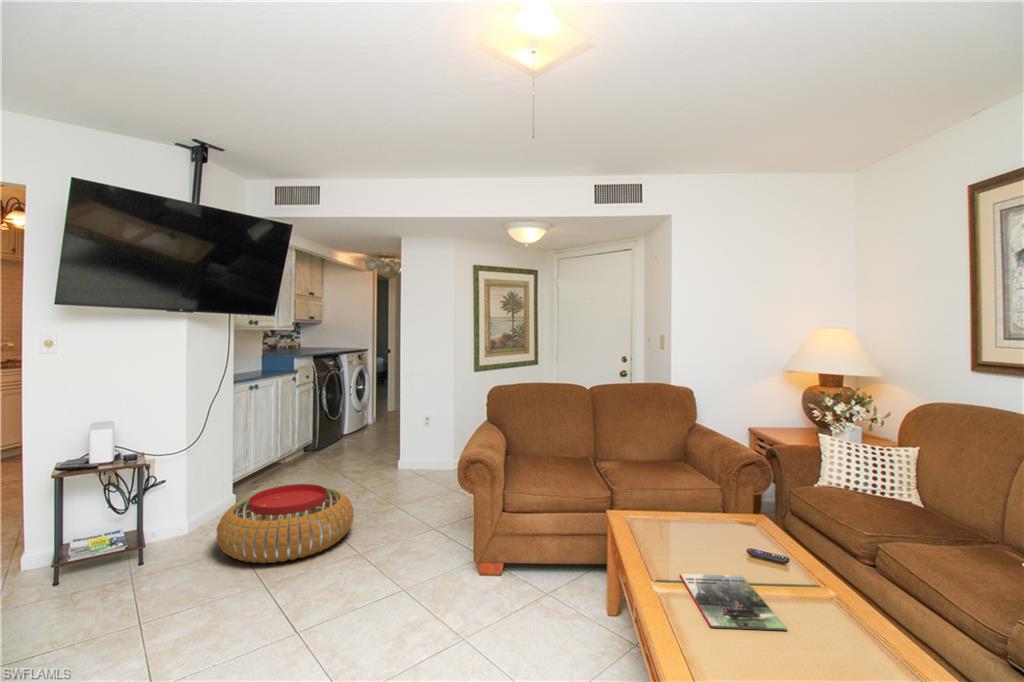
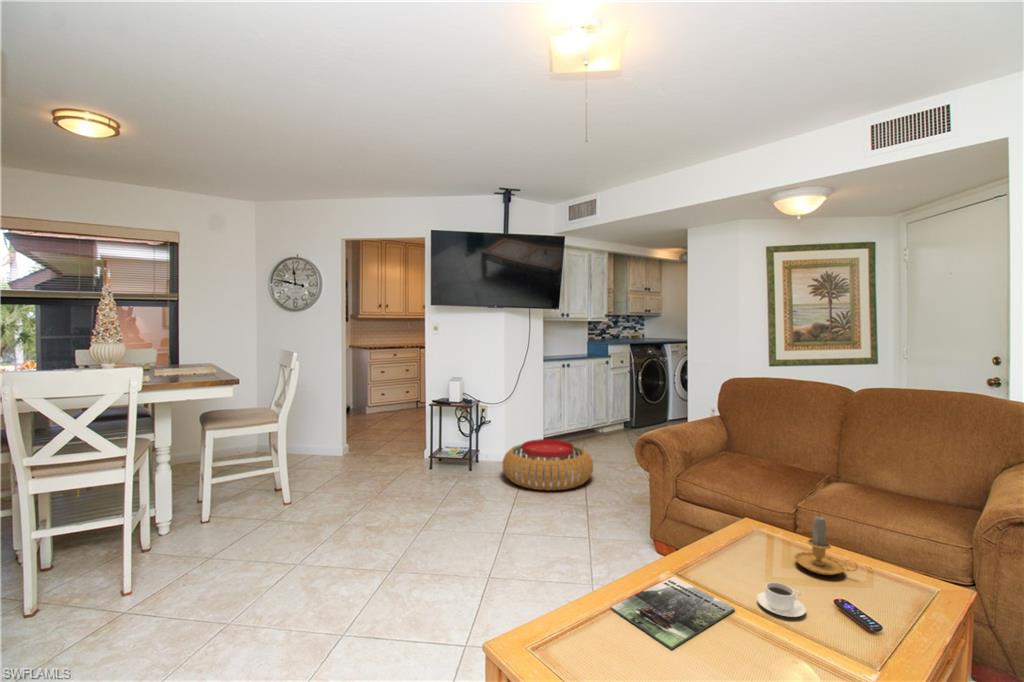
candle: none [687,482,727,528] -> present [794,516,857,575]
coffee cup: none [727,542,765,567] -> present [757,582,806,617]

